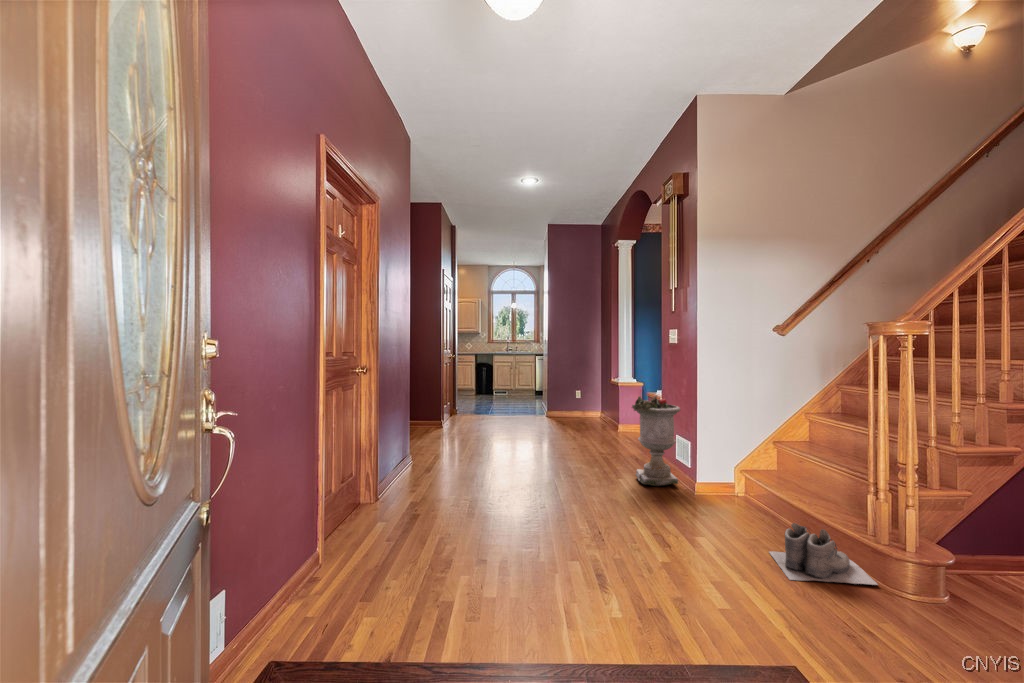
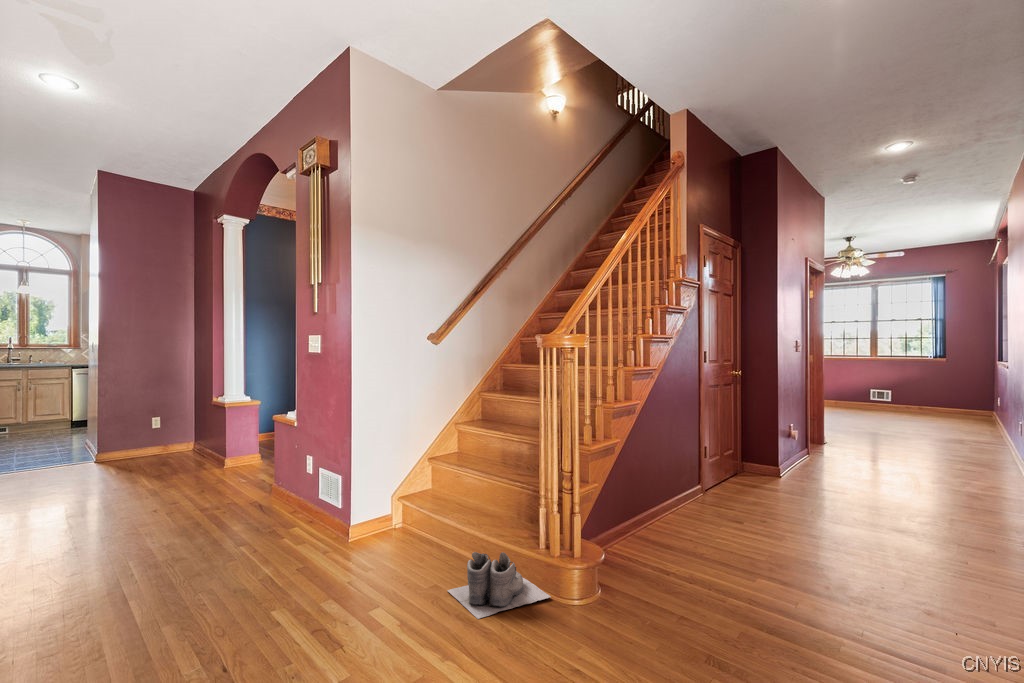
planter: present [632,396,680,486] -> none [262,419,326,539]

